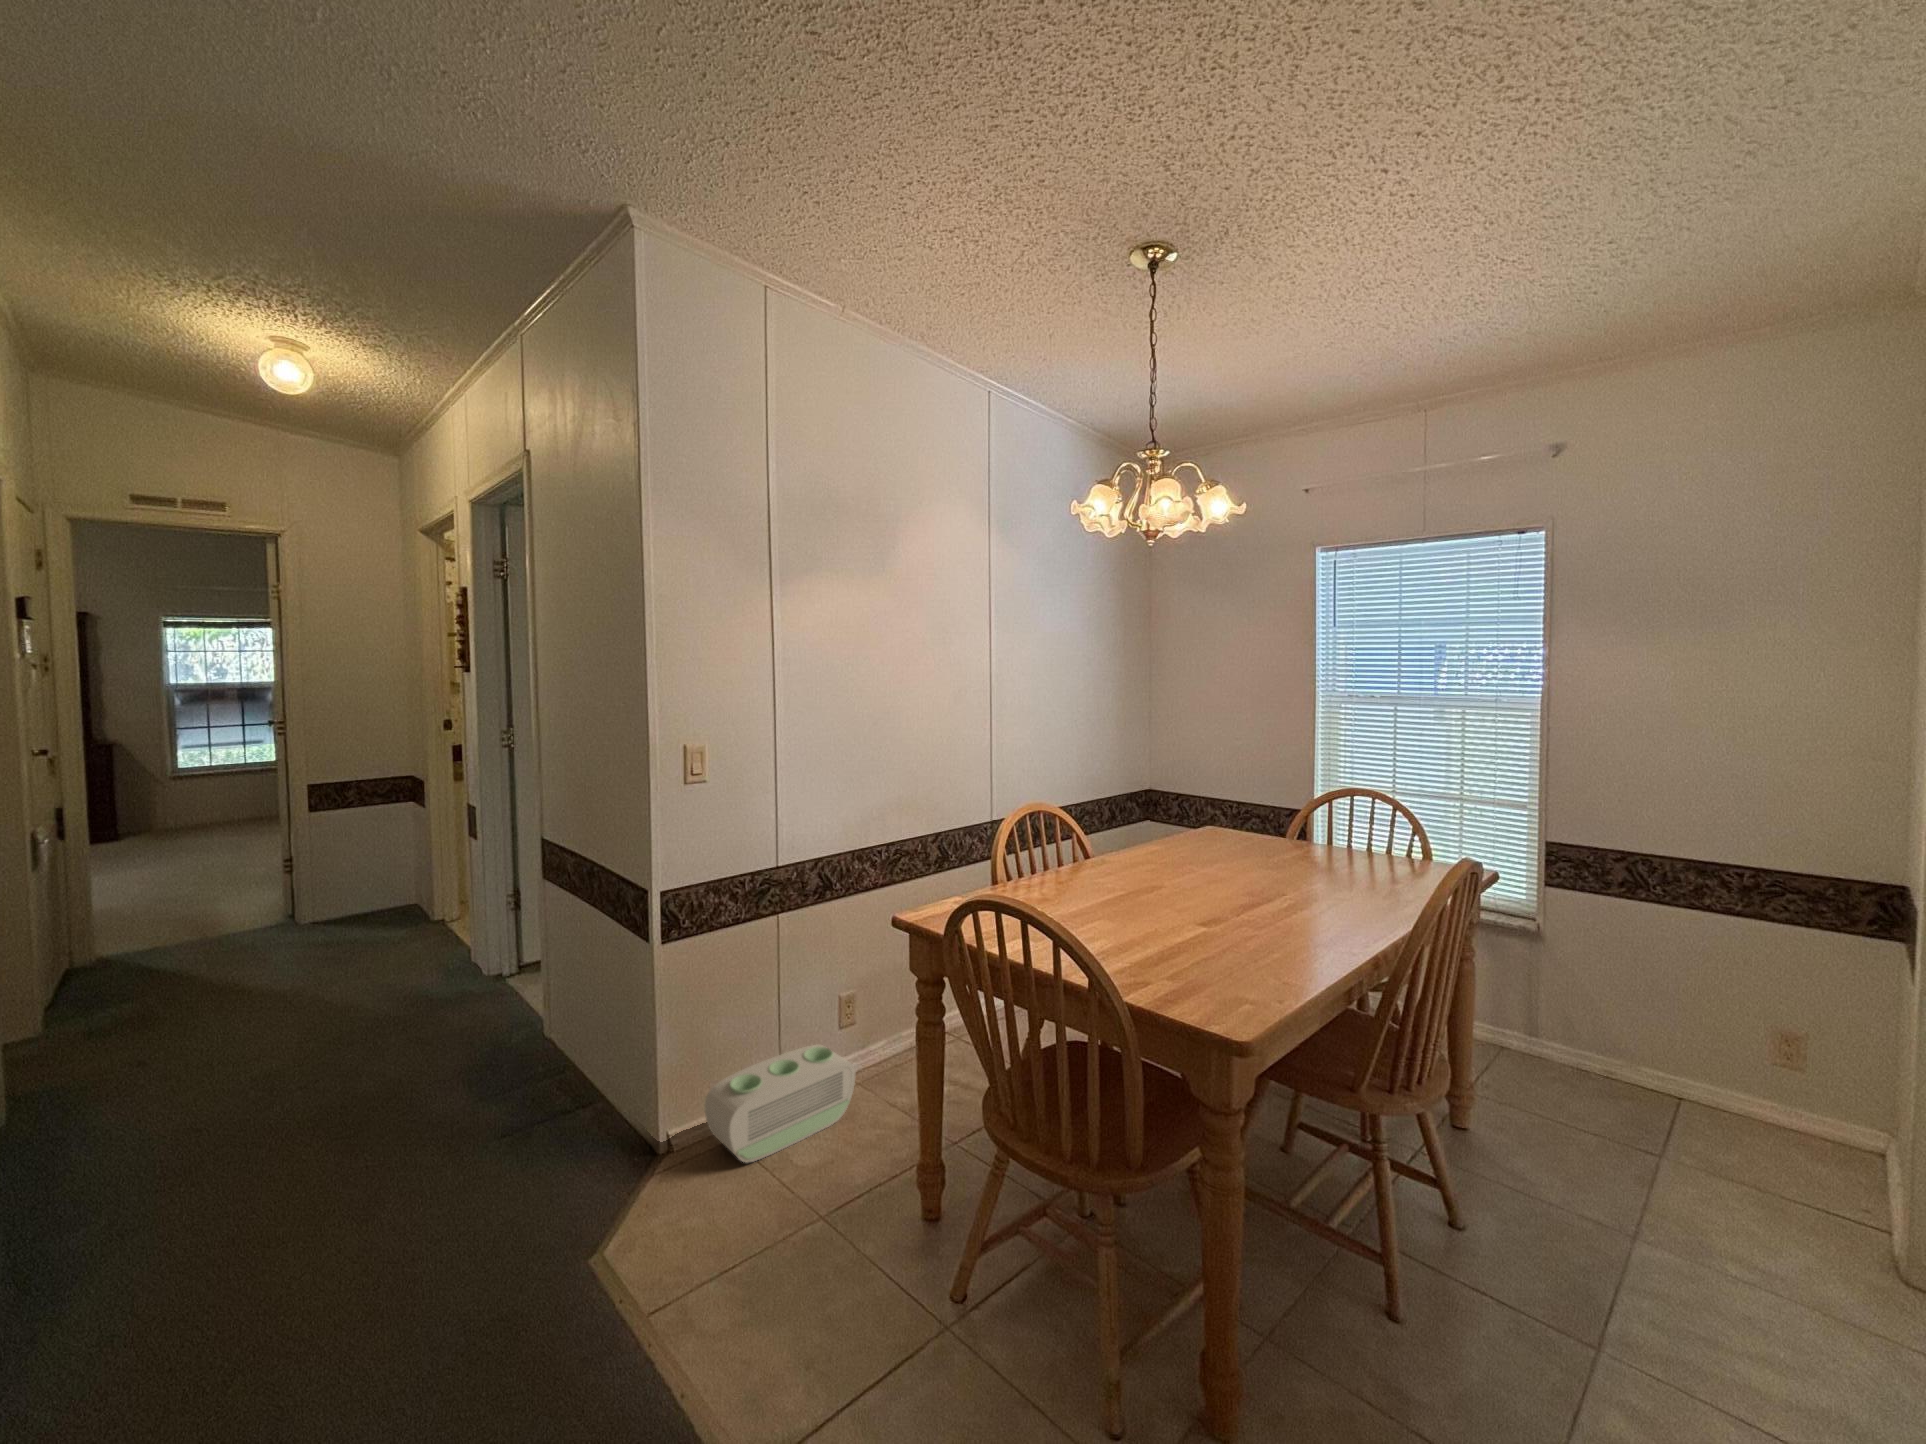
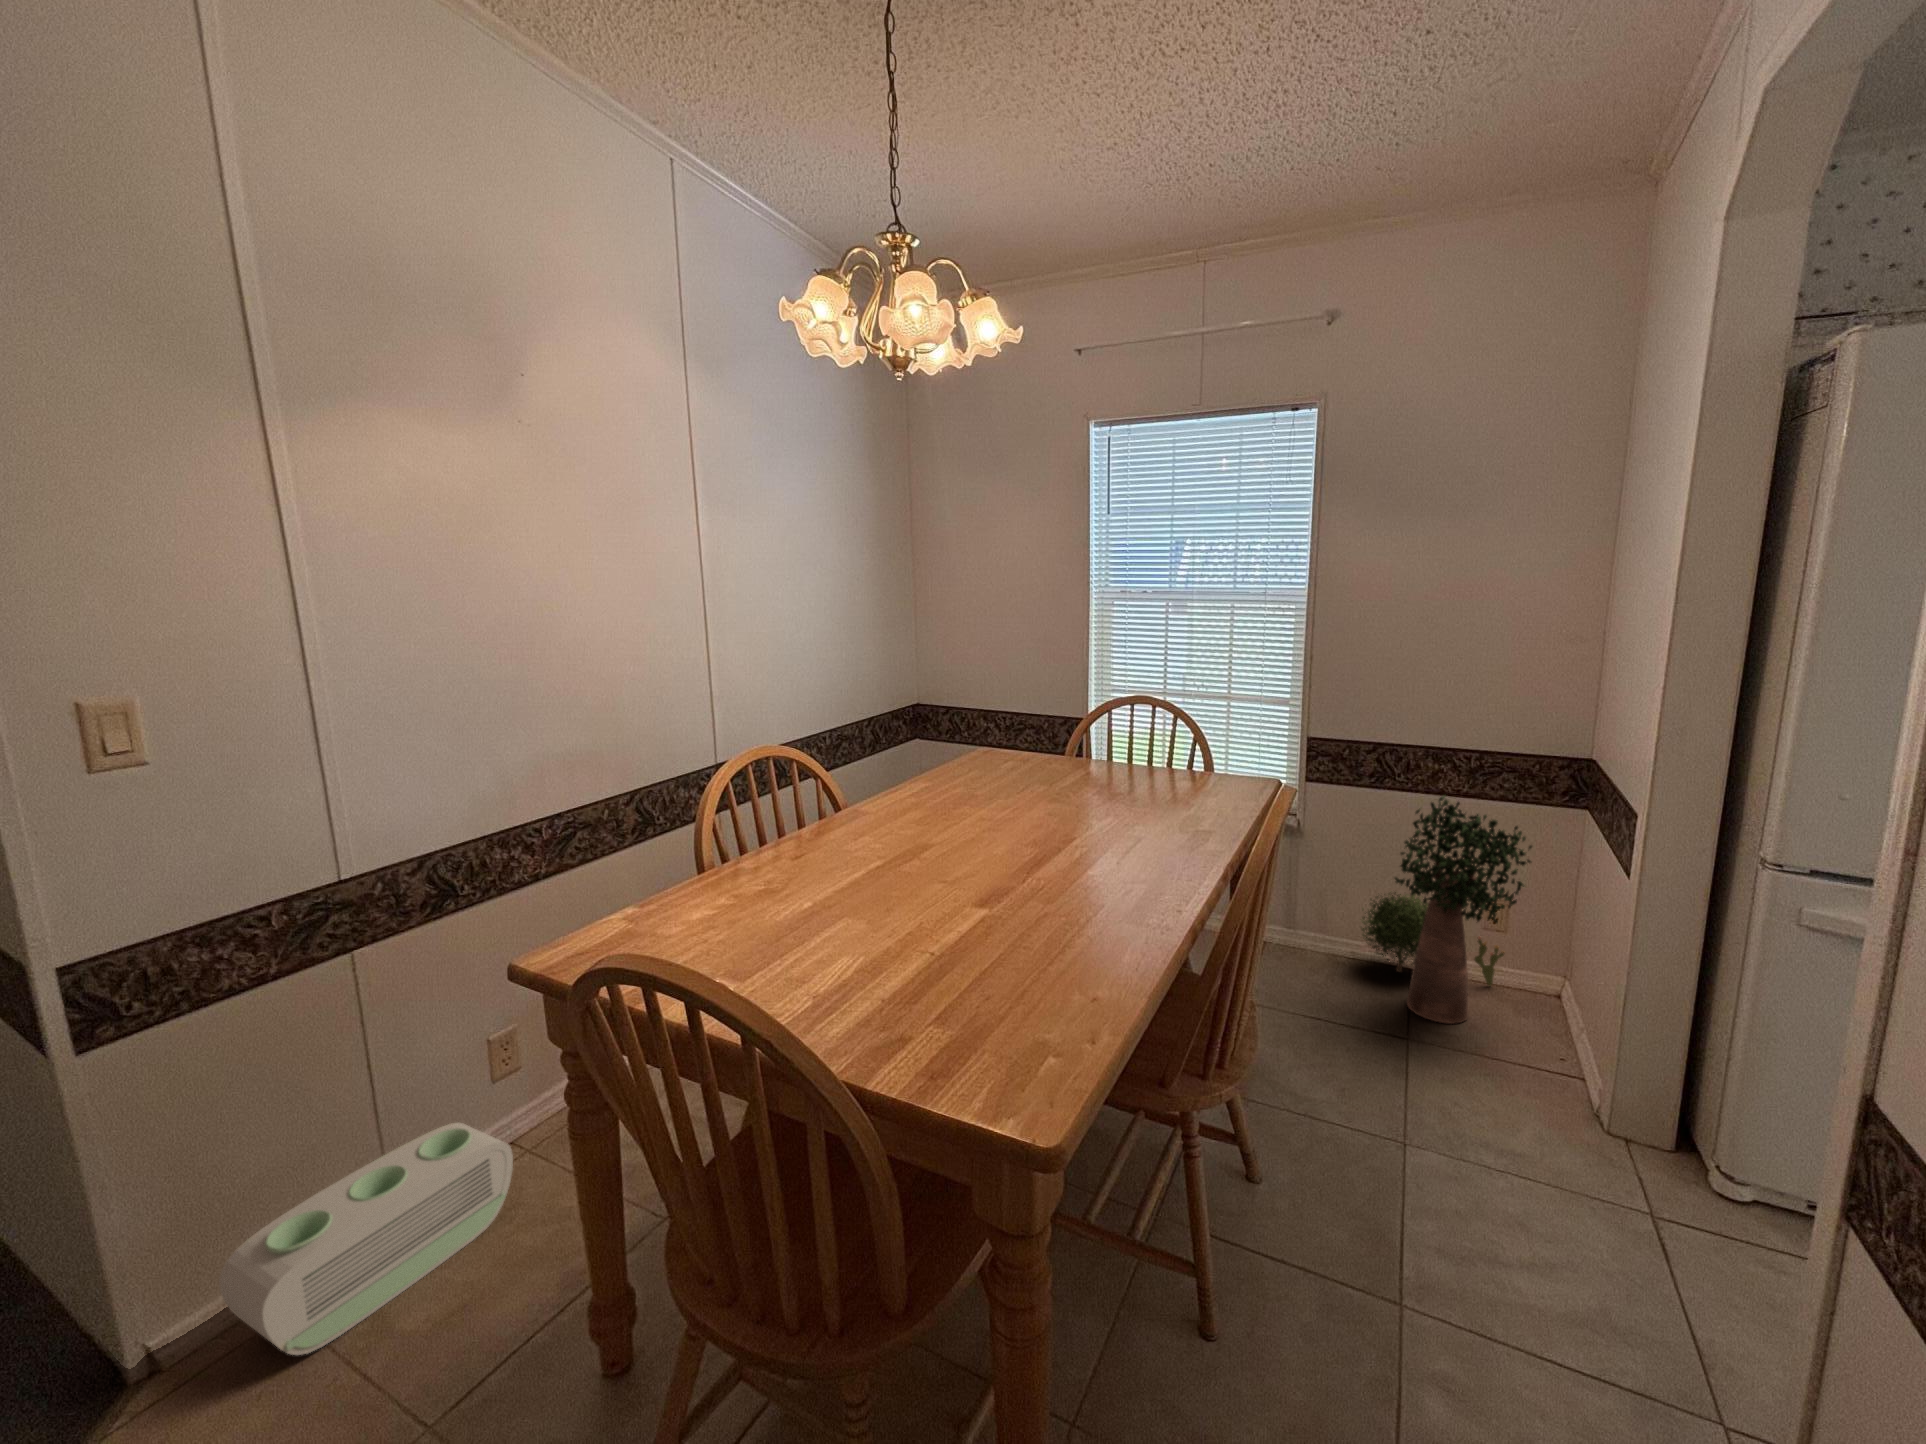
potted plant: none [1615,920,1833,1168] -> present [1362,796,1532,1024]

